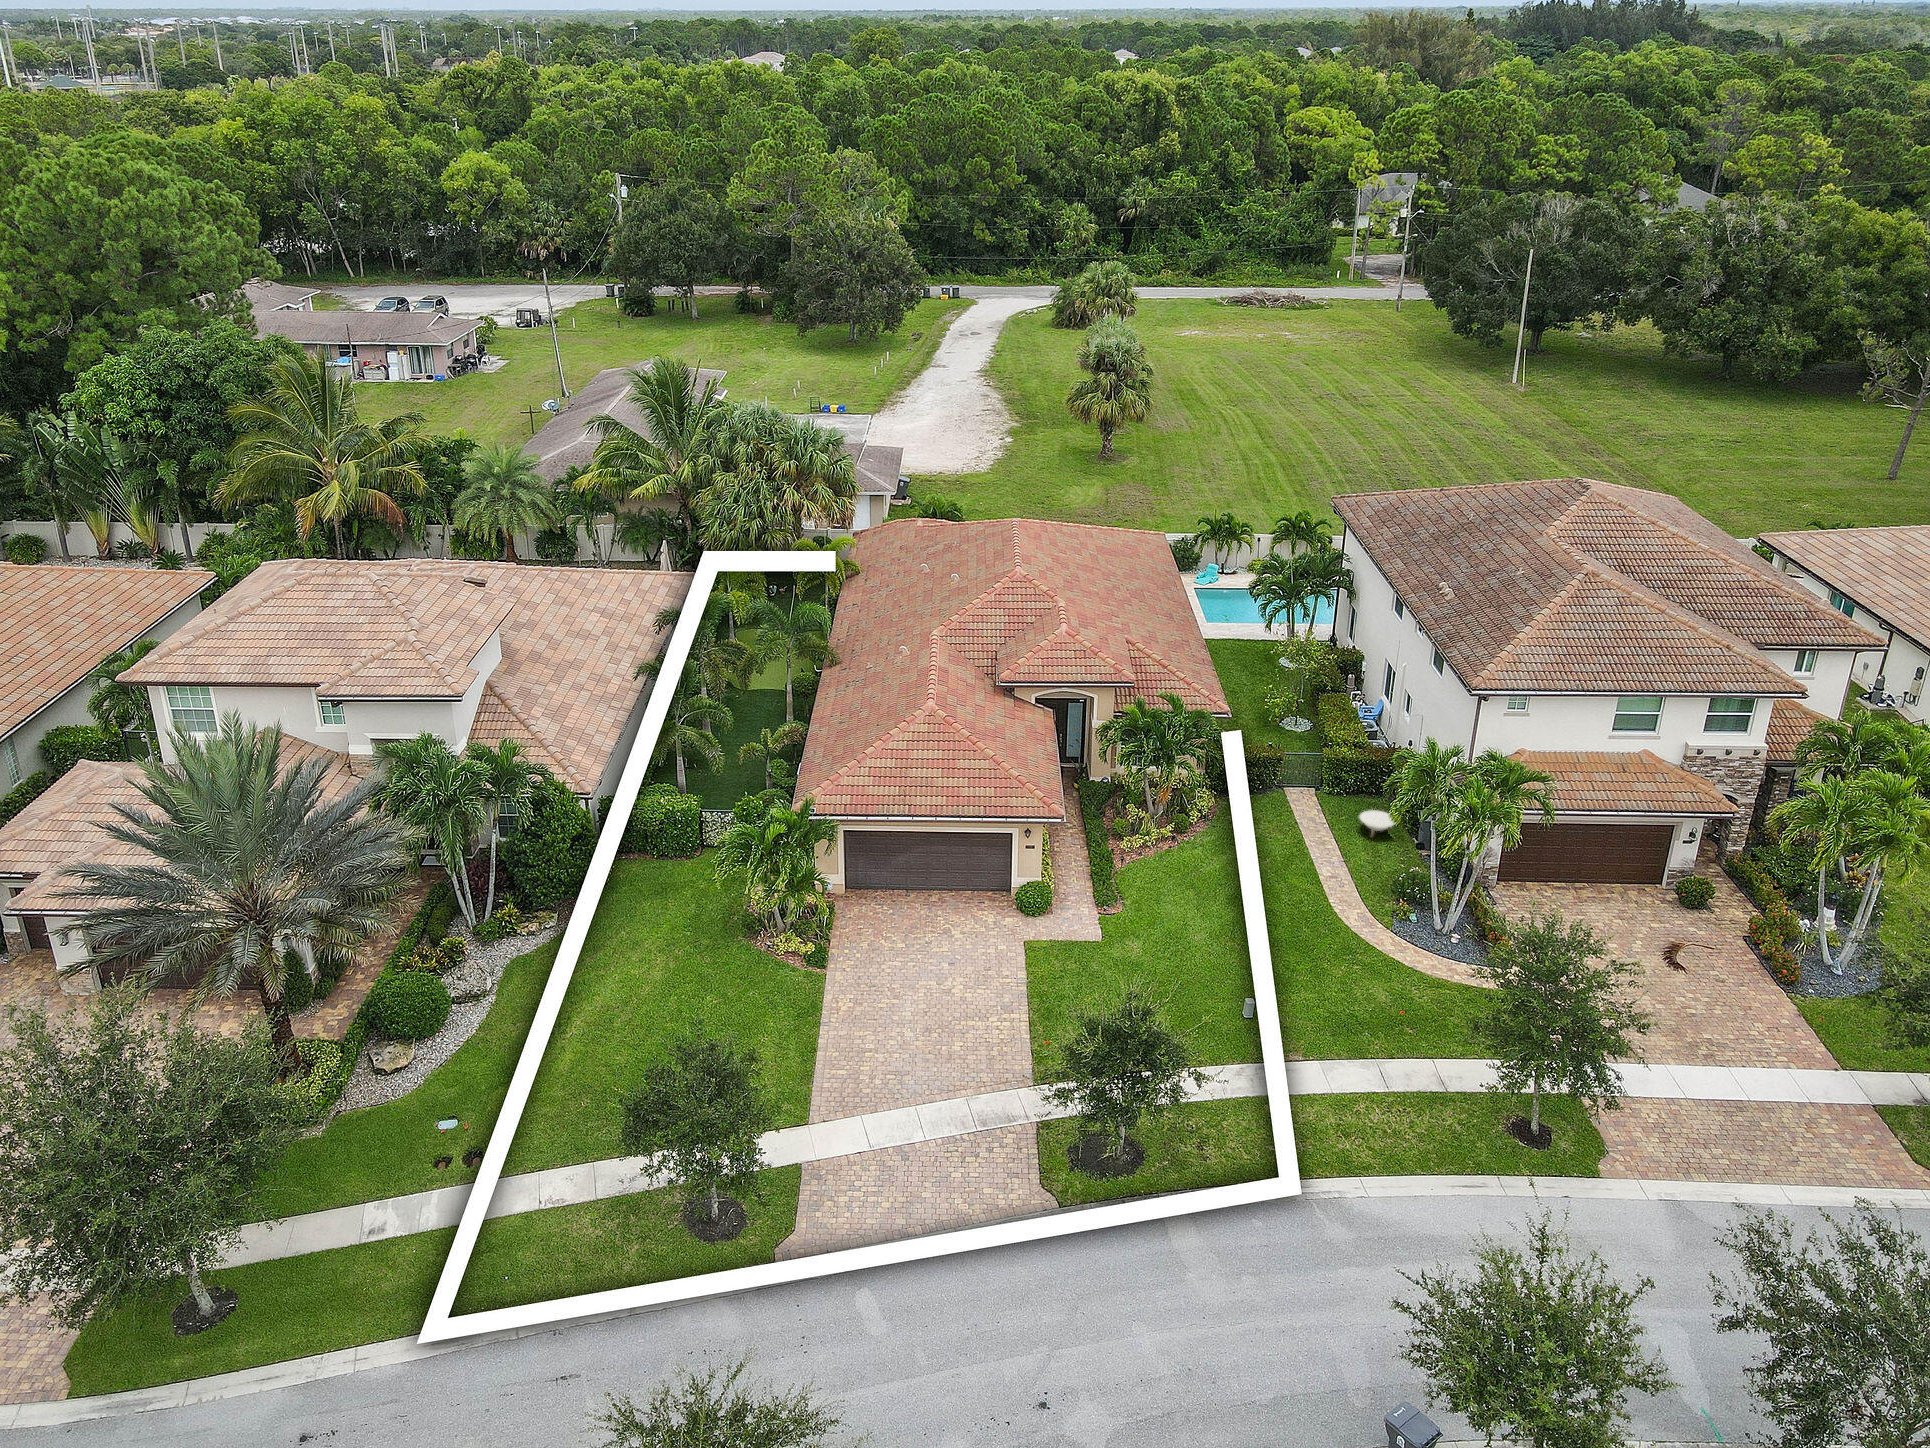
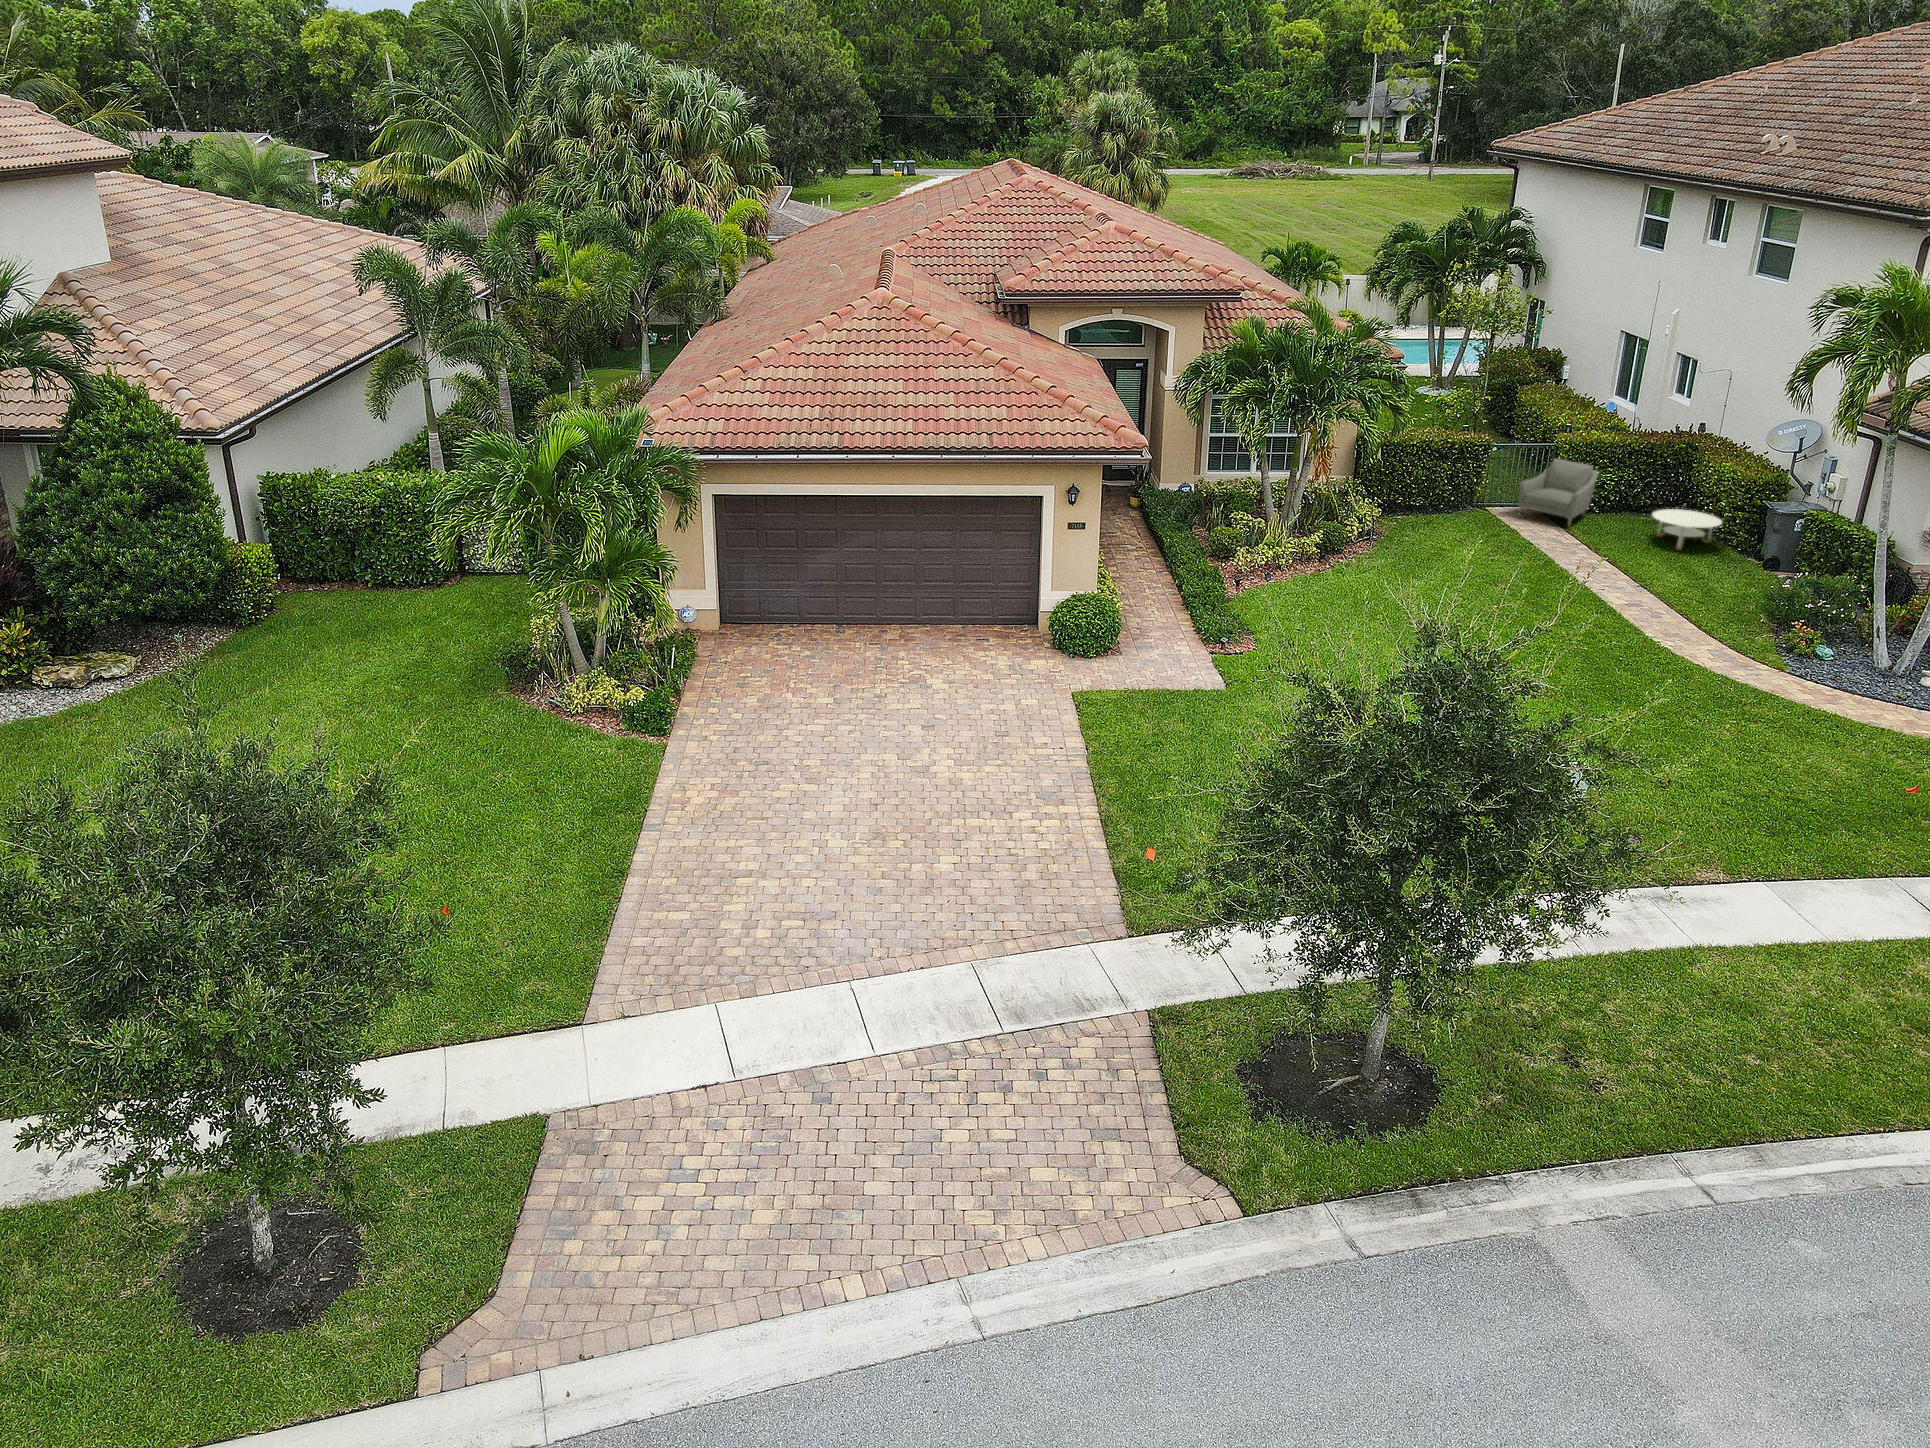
chair: none [1293,773,1337,817] -> present [1518,459,1598,526]

